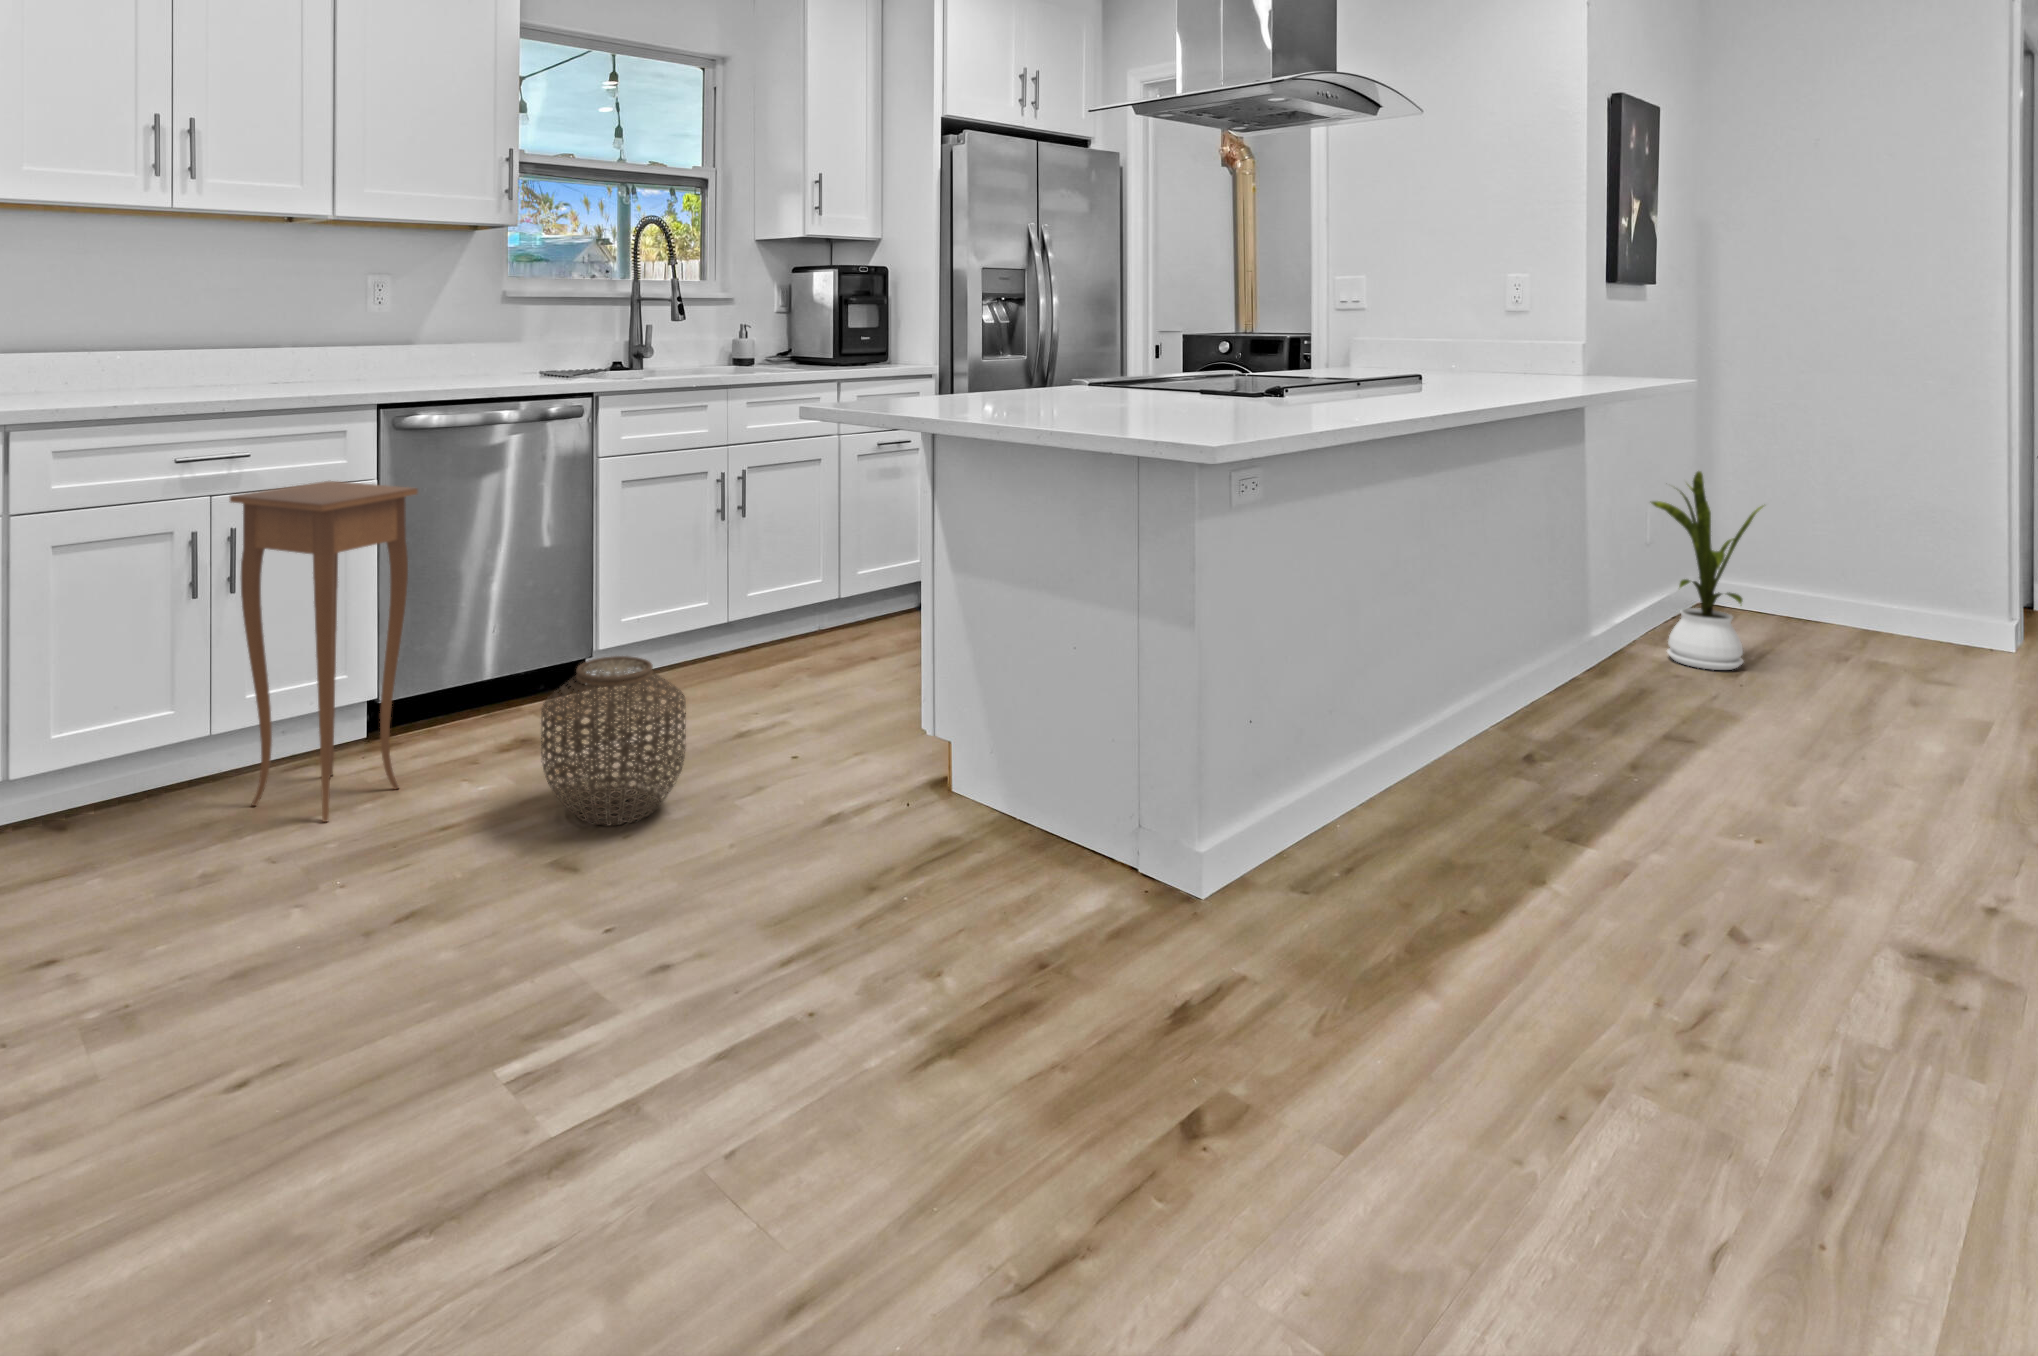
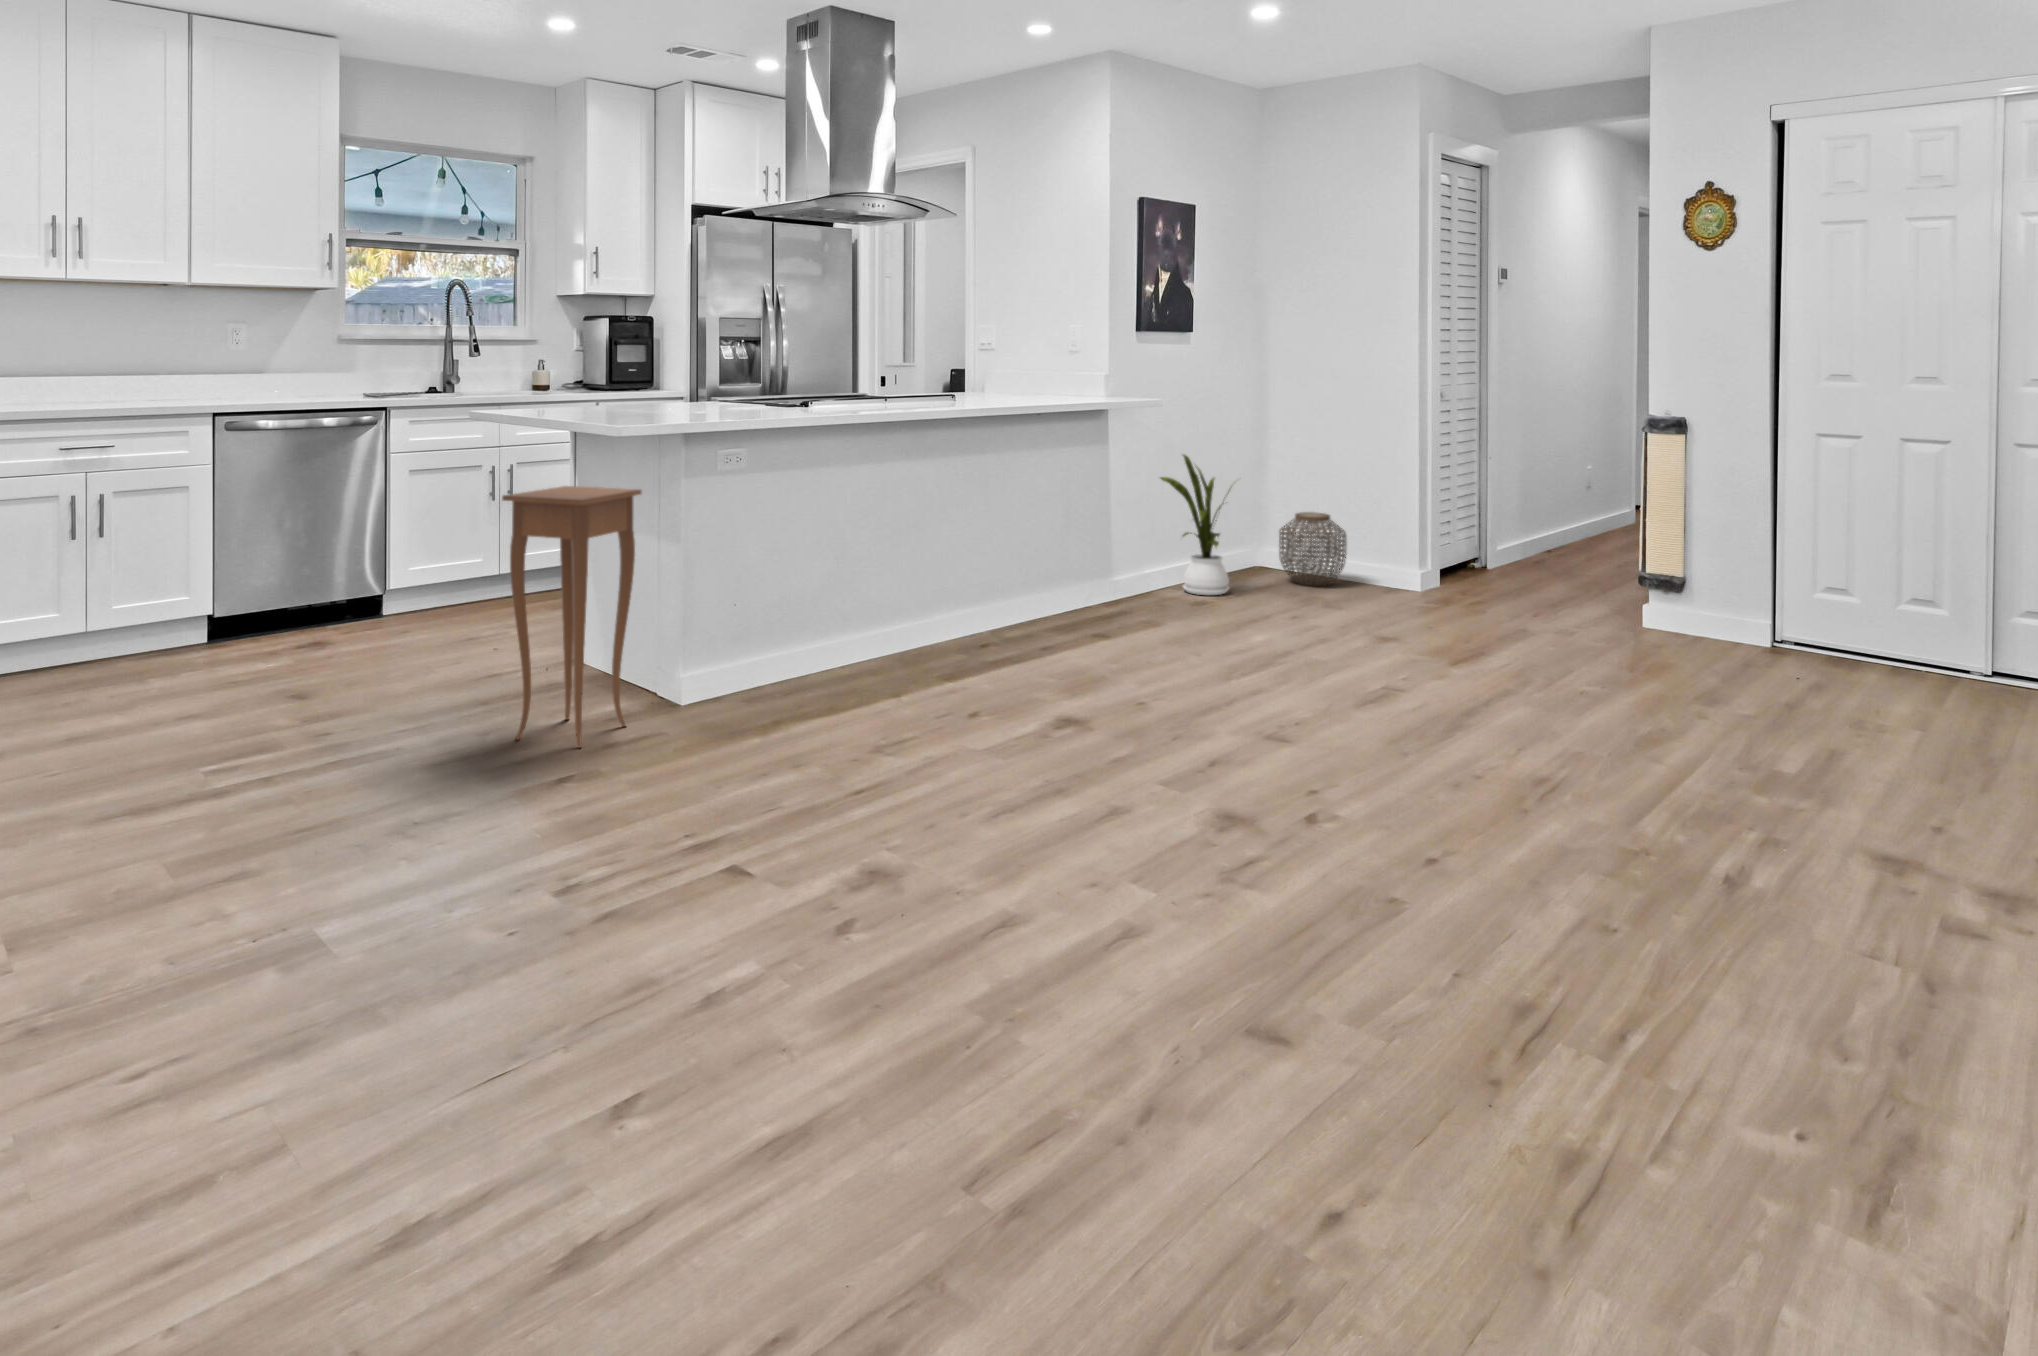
side table: present [230,481,418,822] -> present [502,486,642,748]
woven basket: present [541,656,686,825] -> present [1279,512,1346,585]

